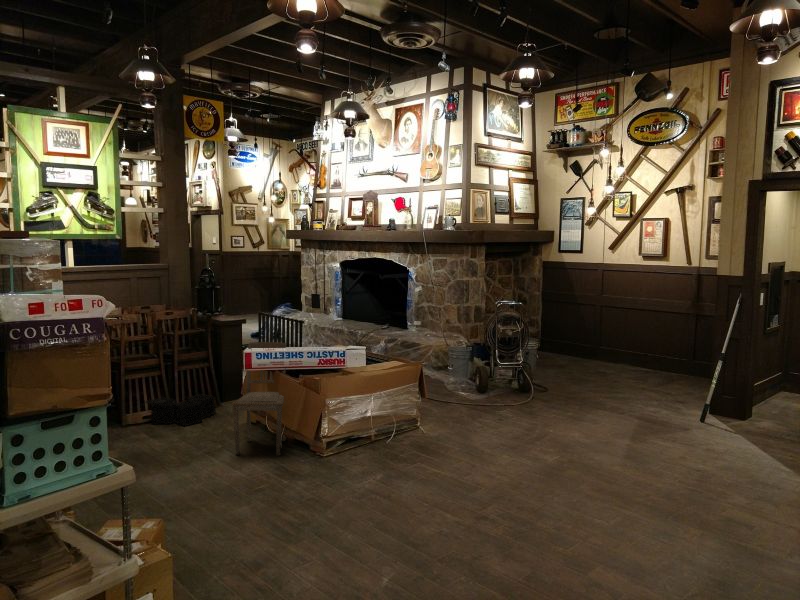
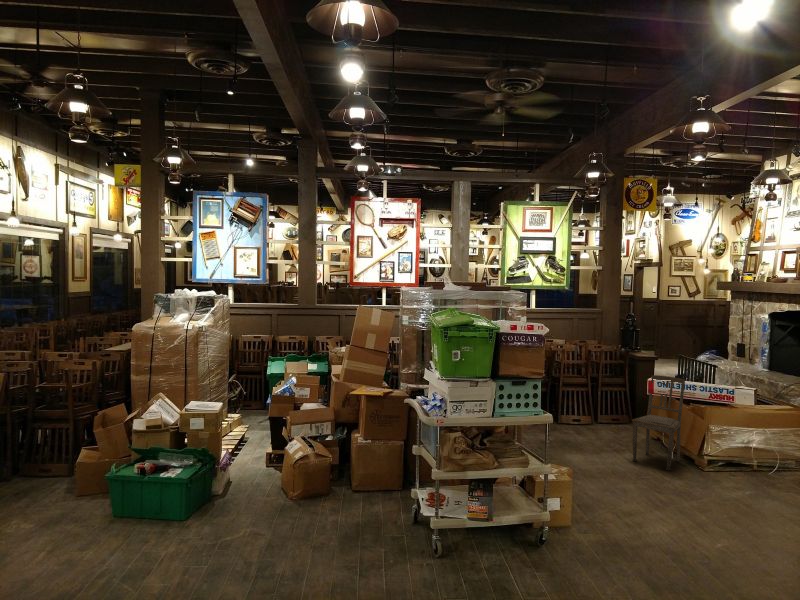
storage bin: present [146,394,216,426] -> none [573,408,627,433]

